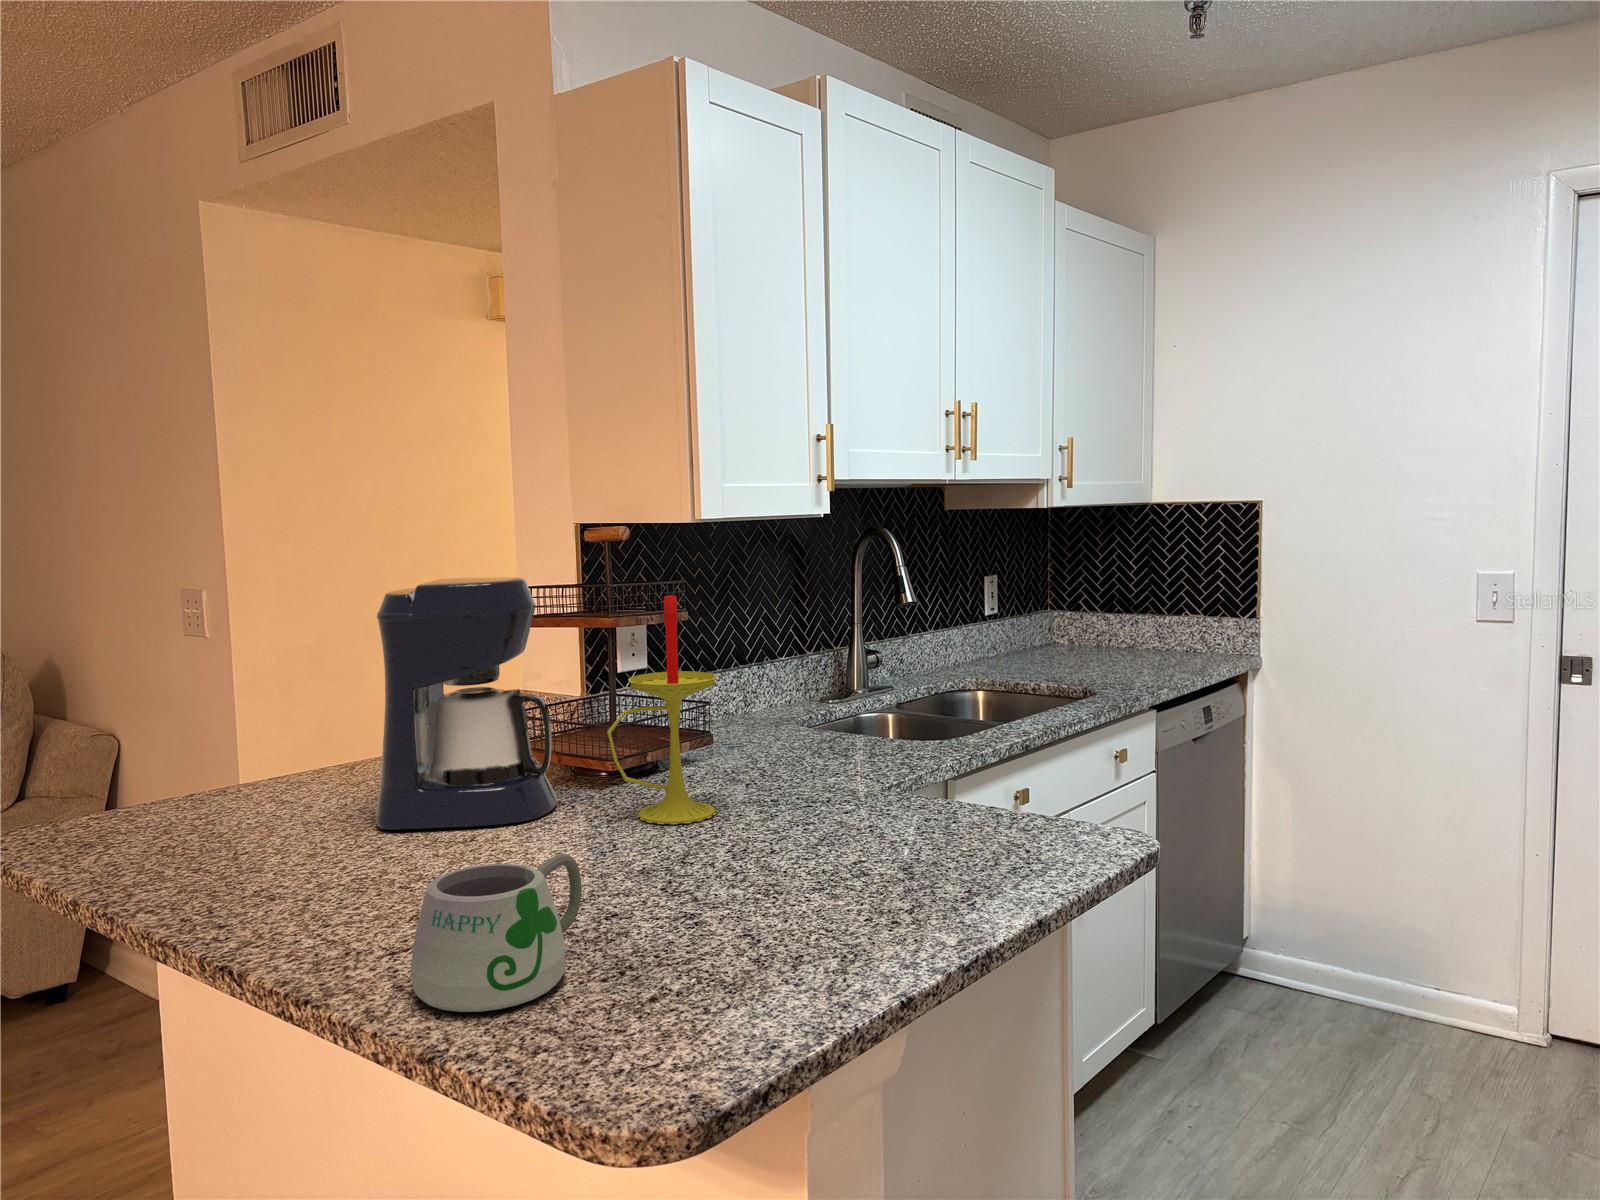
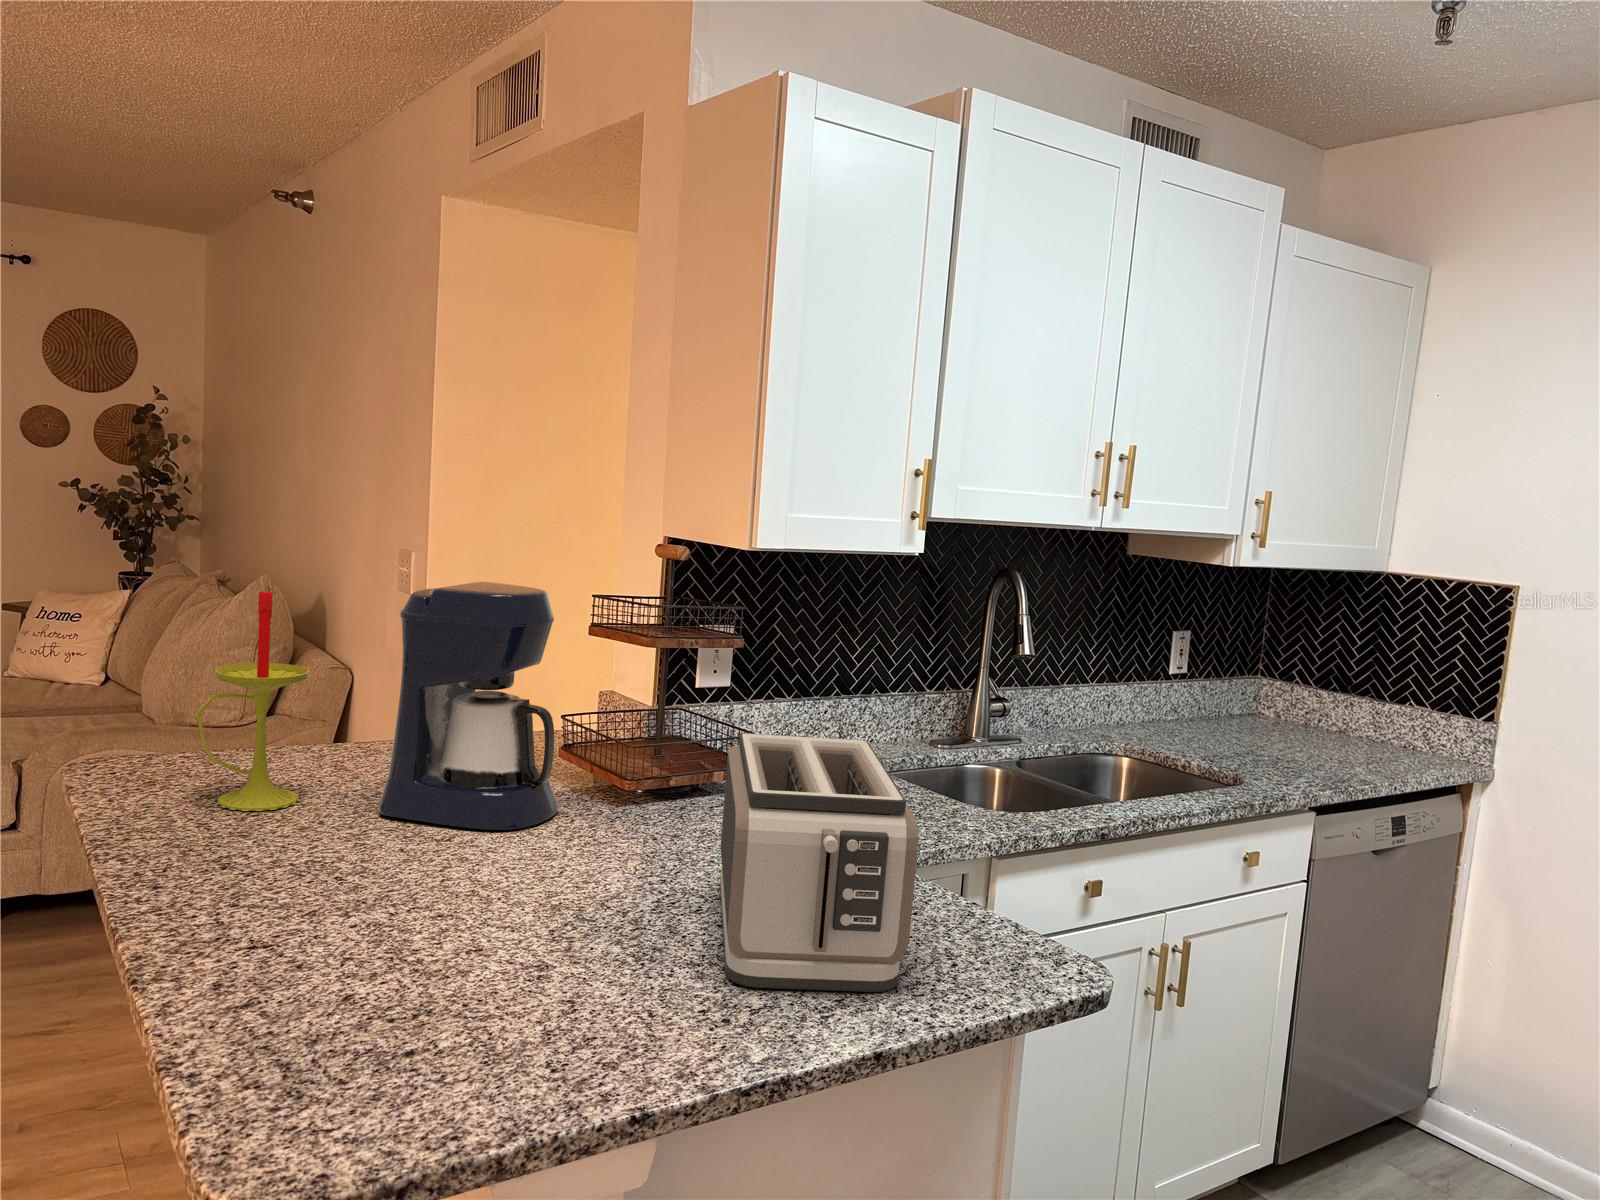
candle: present [607,596,717,824] -> present [197,592,309,811]
toaster: none [771,669,1016,893] -> present [720,733,918,992]
mug: present [411,854,613,1012] -> none [219,884,415,1030]

